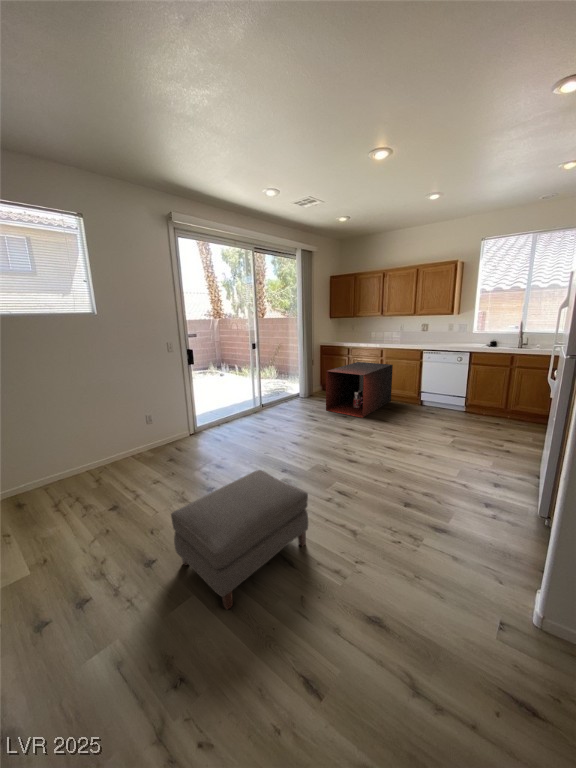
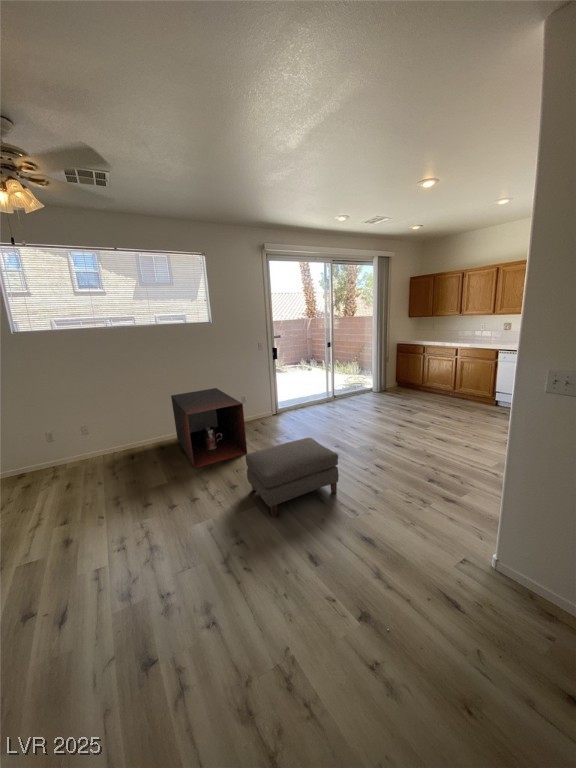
storage cabinet: present [326,362,393,418] -> present [171,388,247,468]

